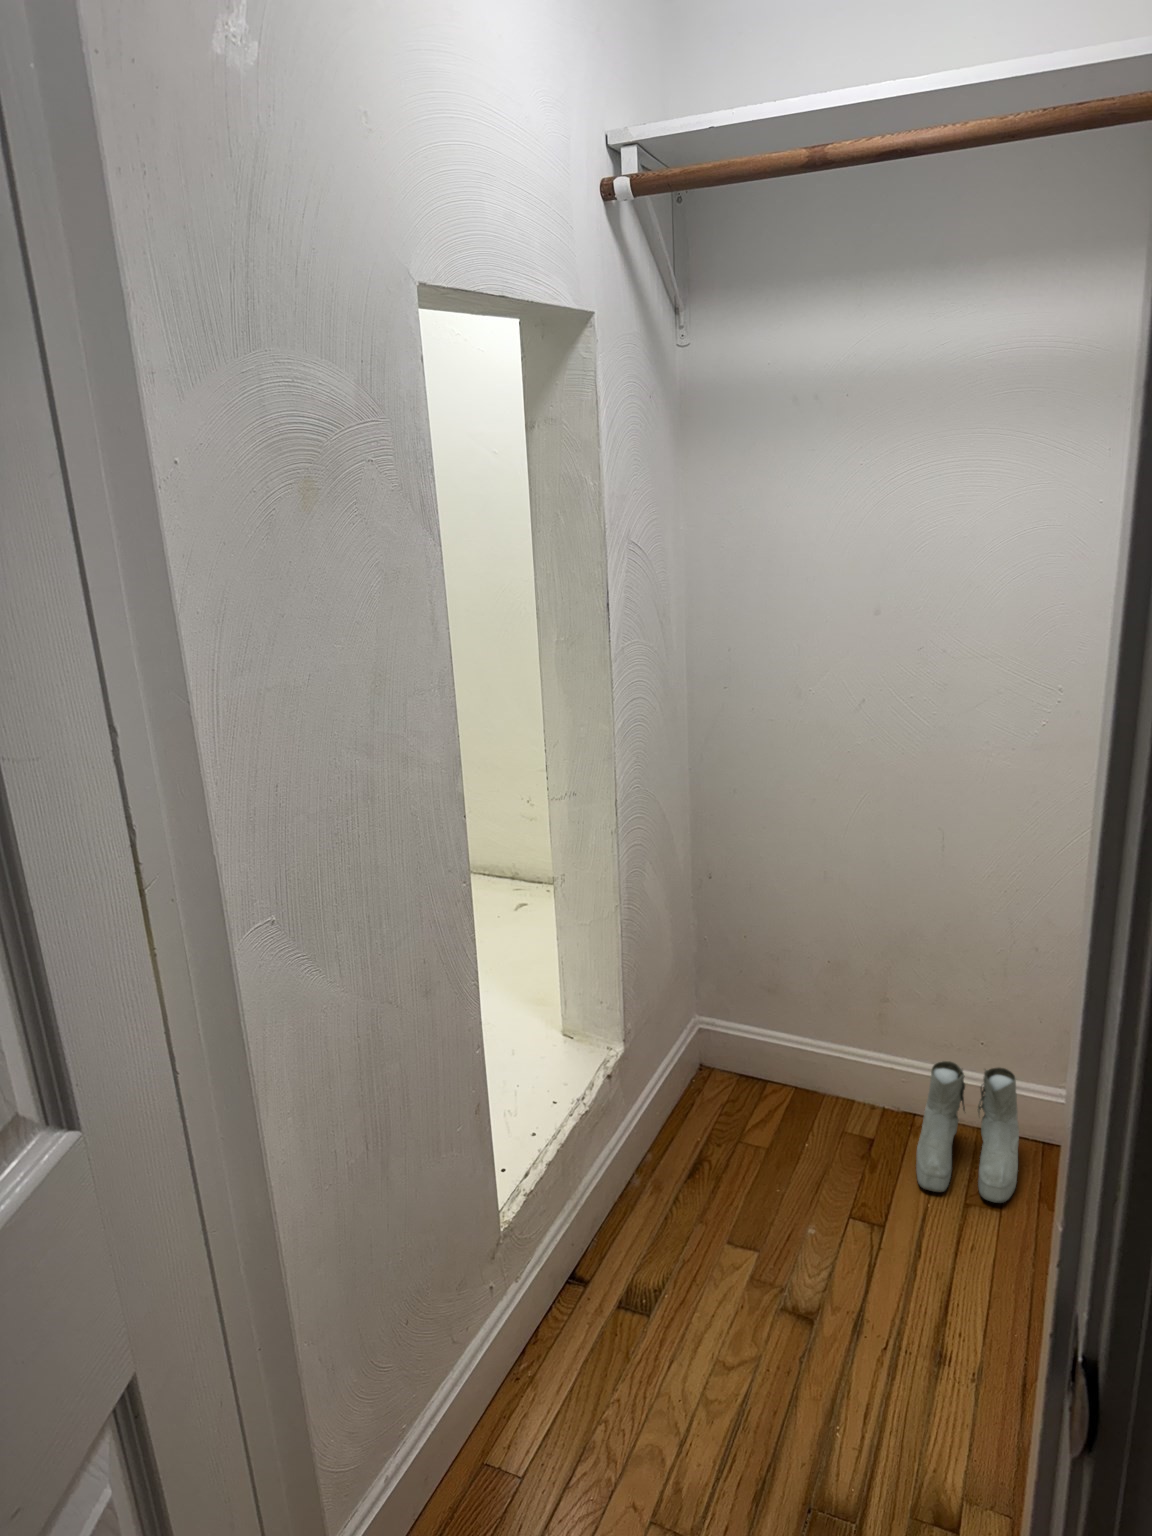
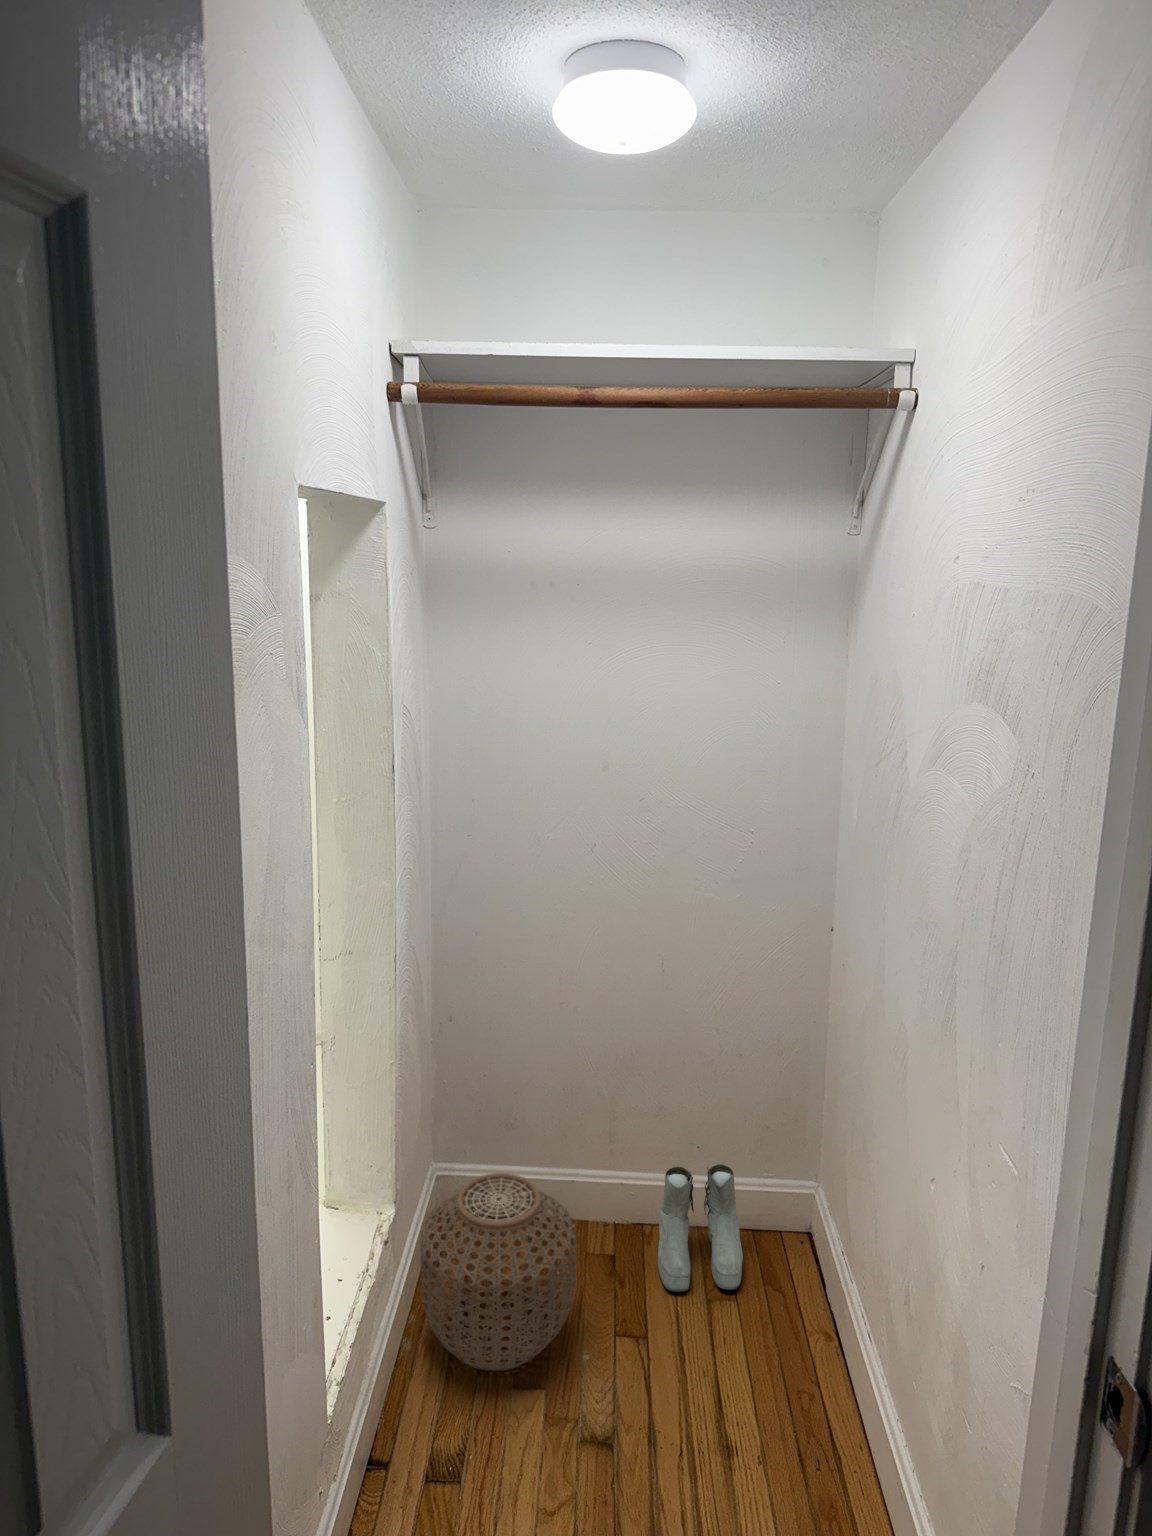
woven basket: none [645,1033,806,1224] -> present [420,1173,577,1371]

